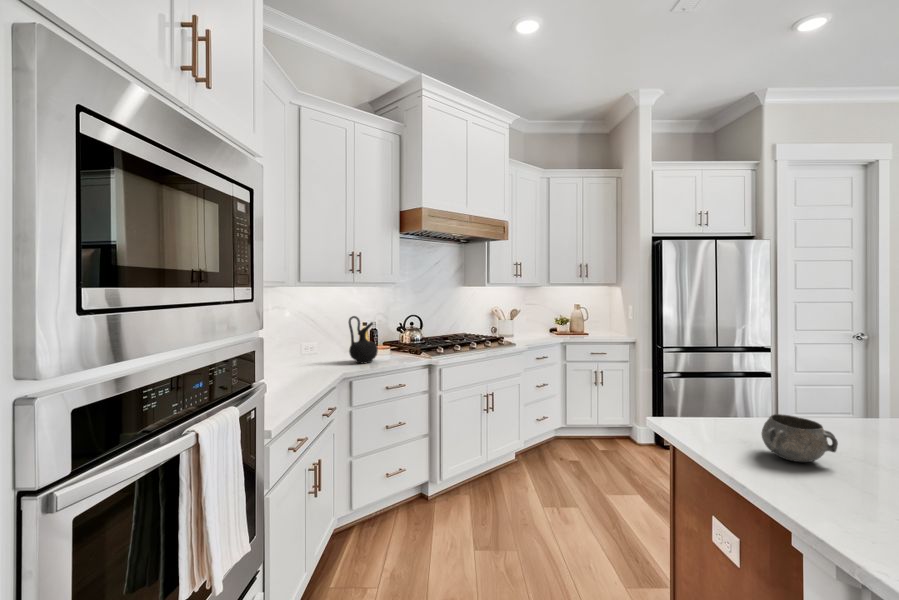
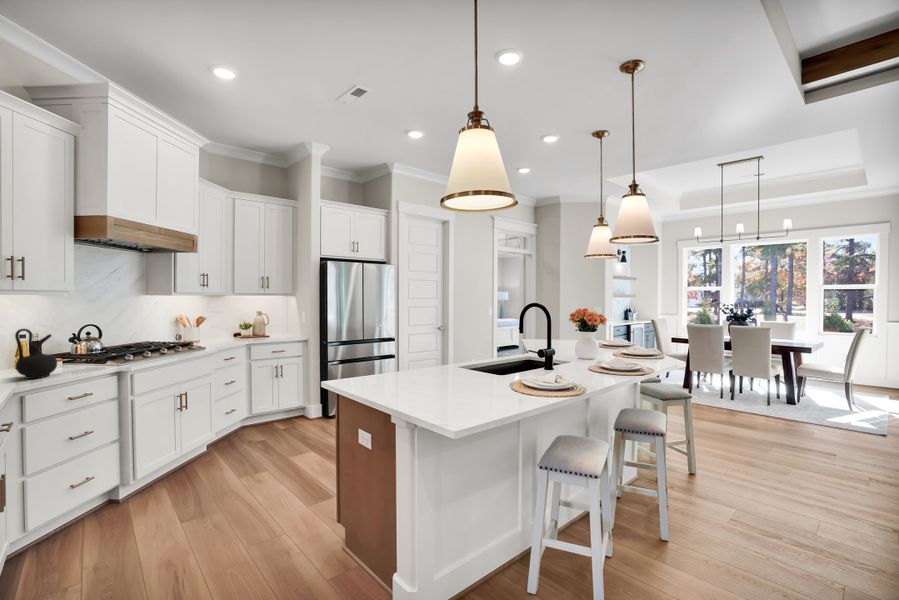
decorative bowl: present [762,414,838,462] -> none [381,368,410,389]

